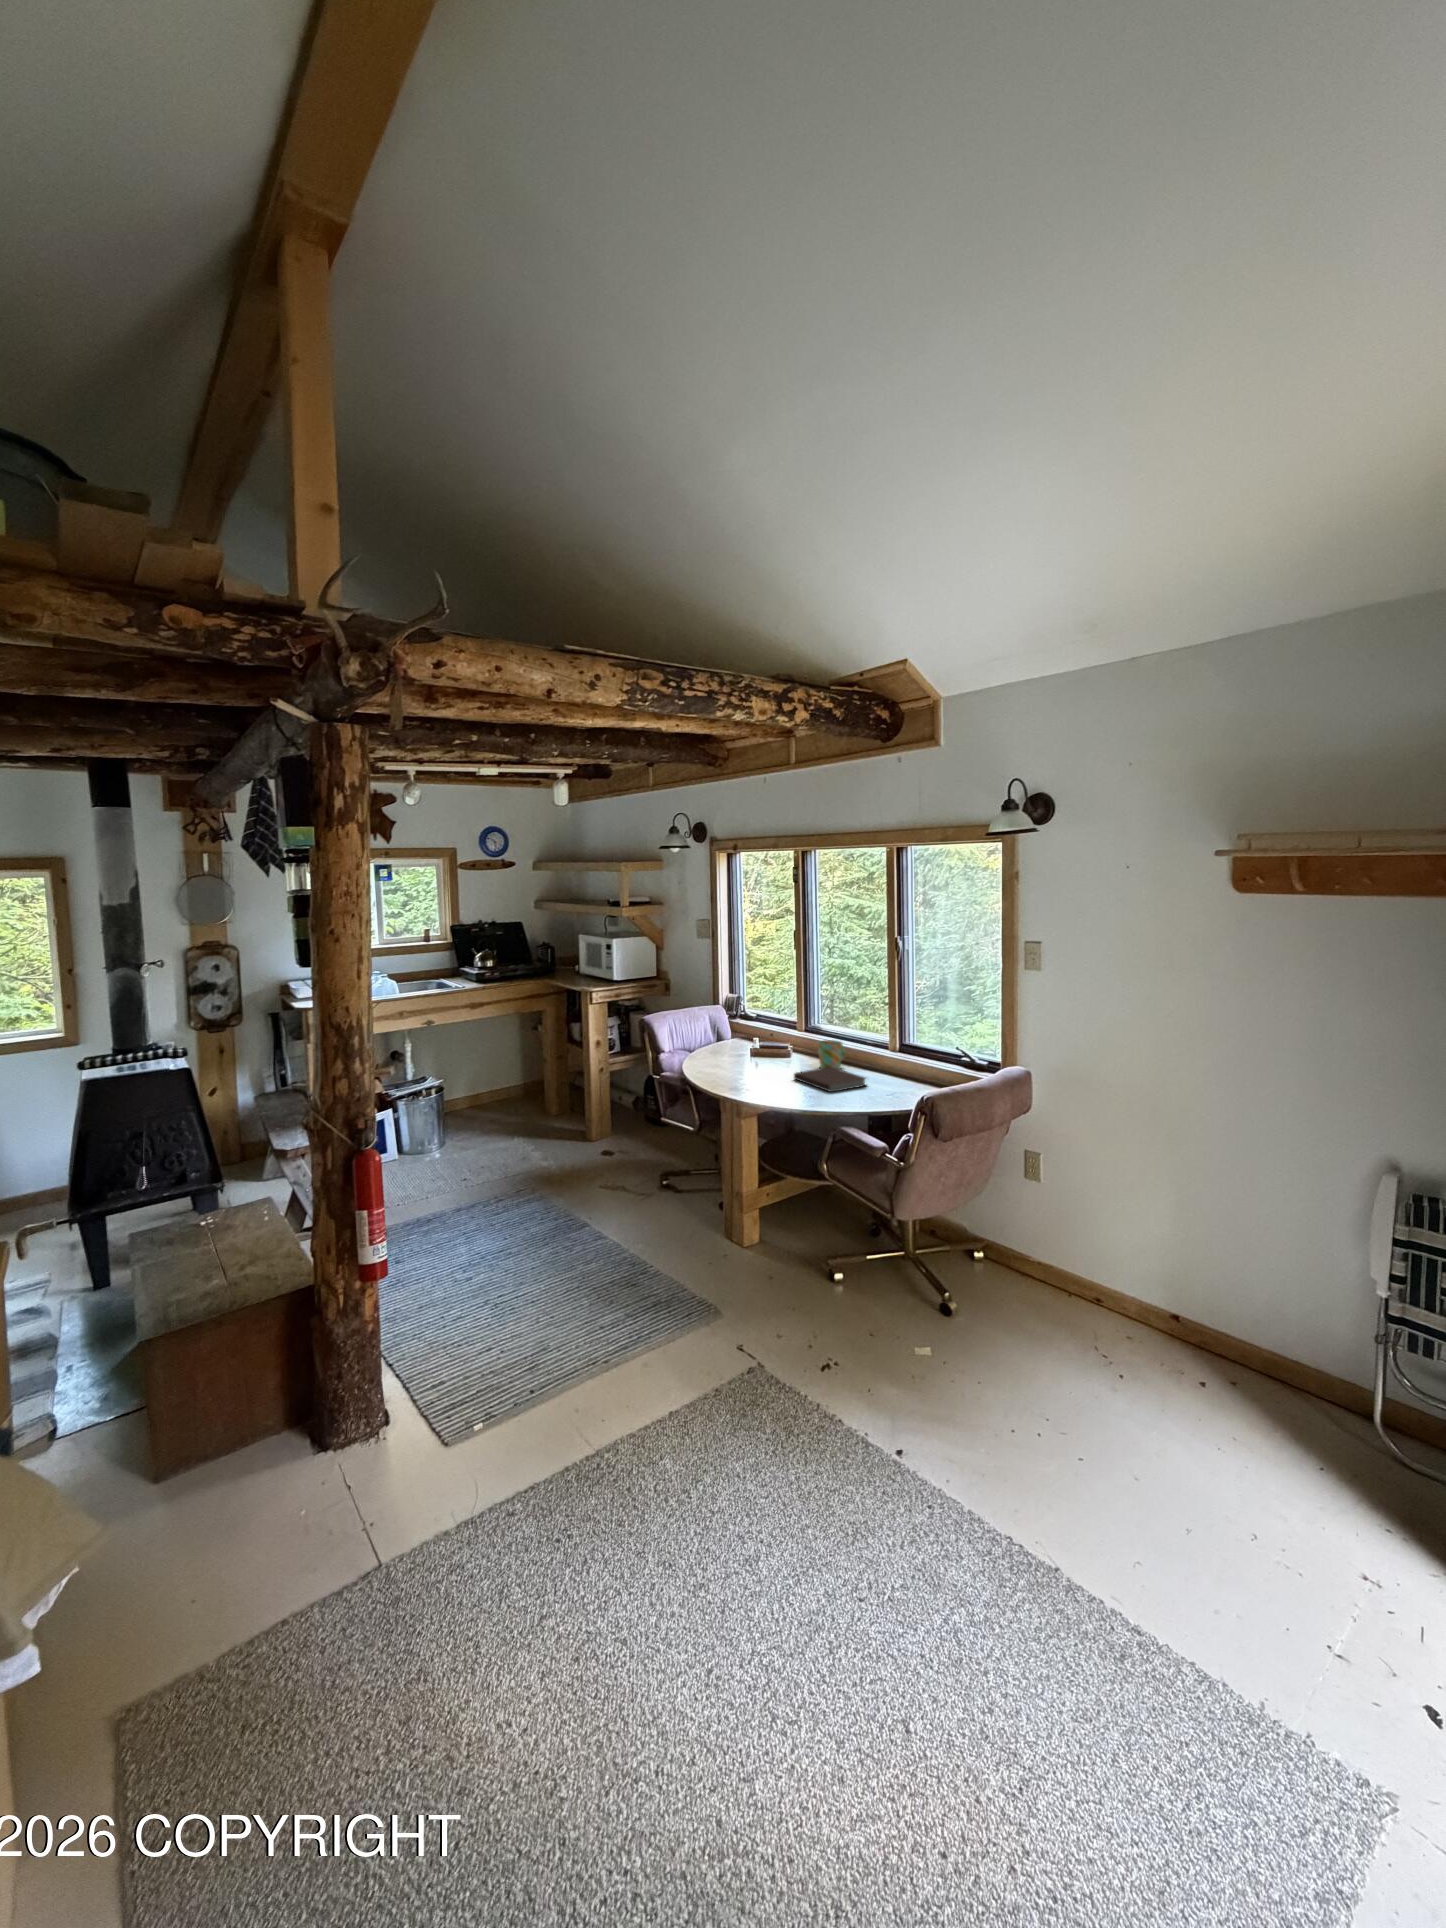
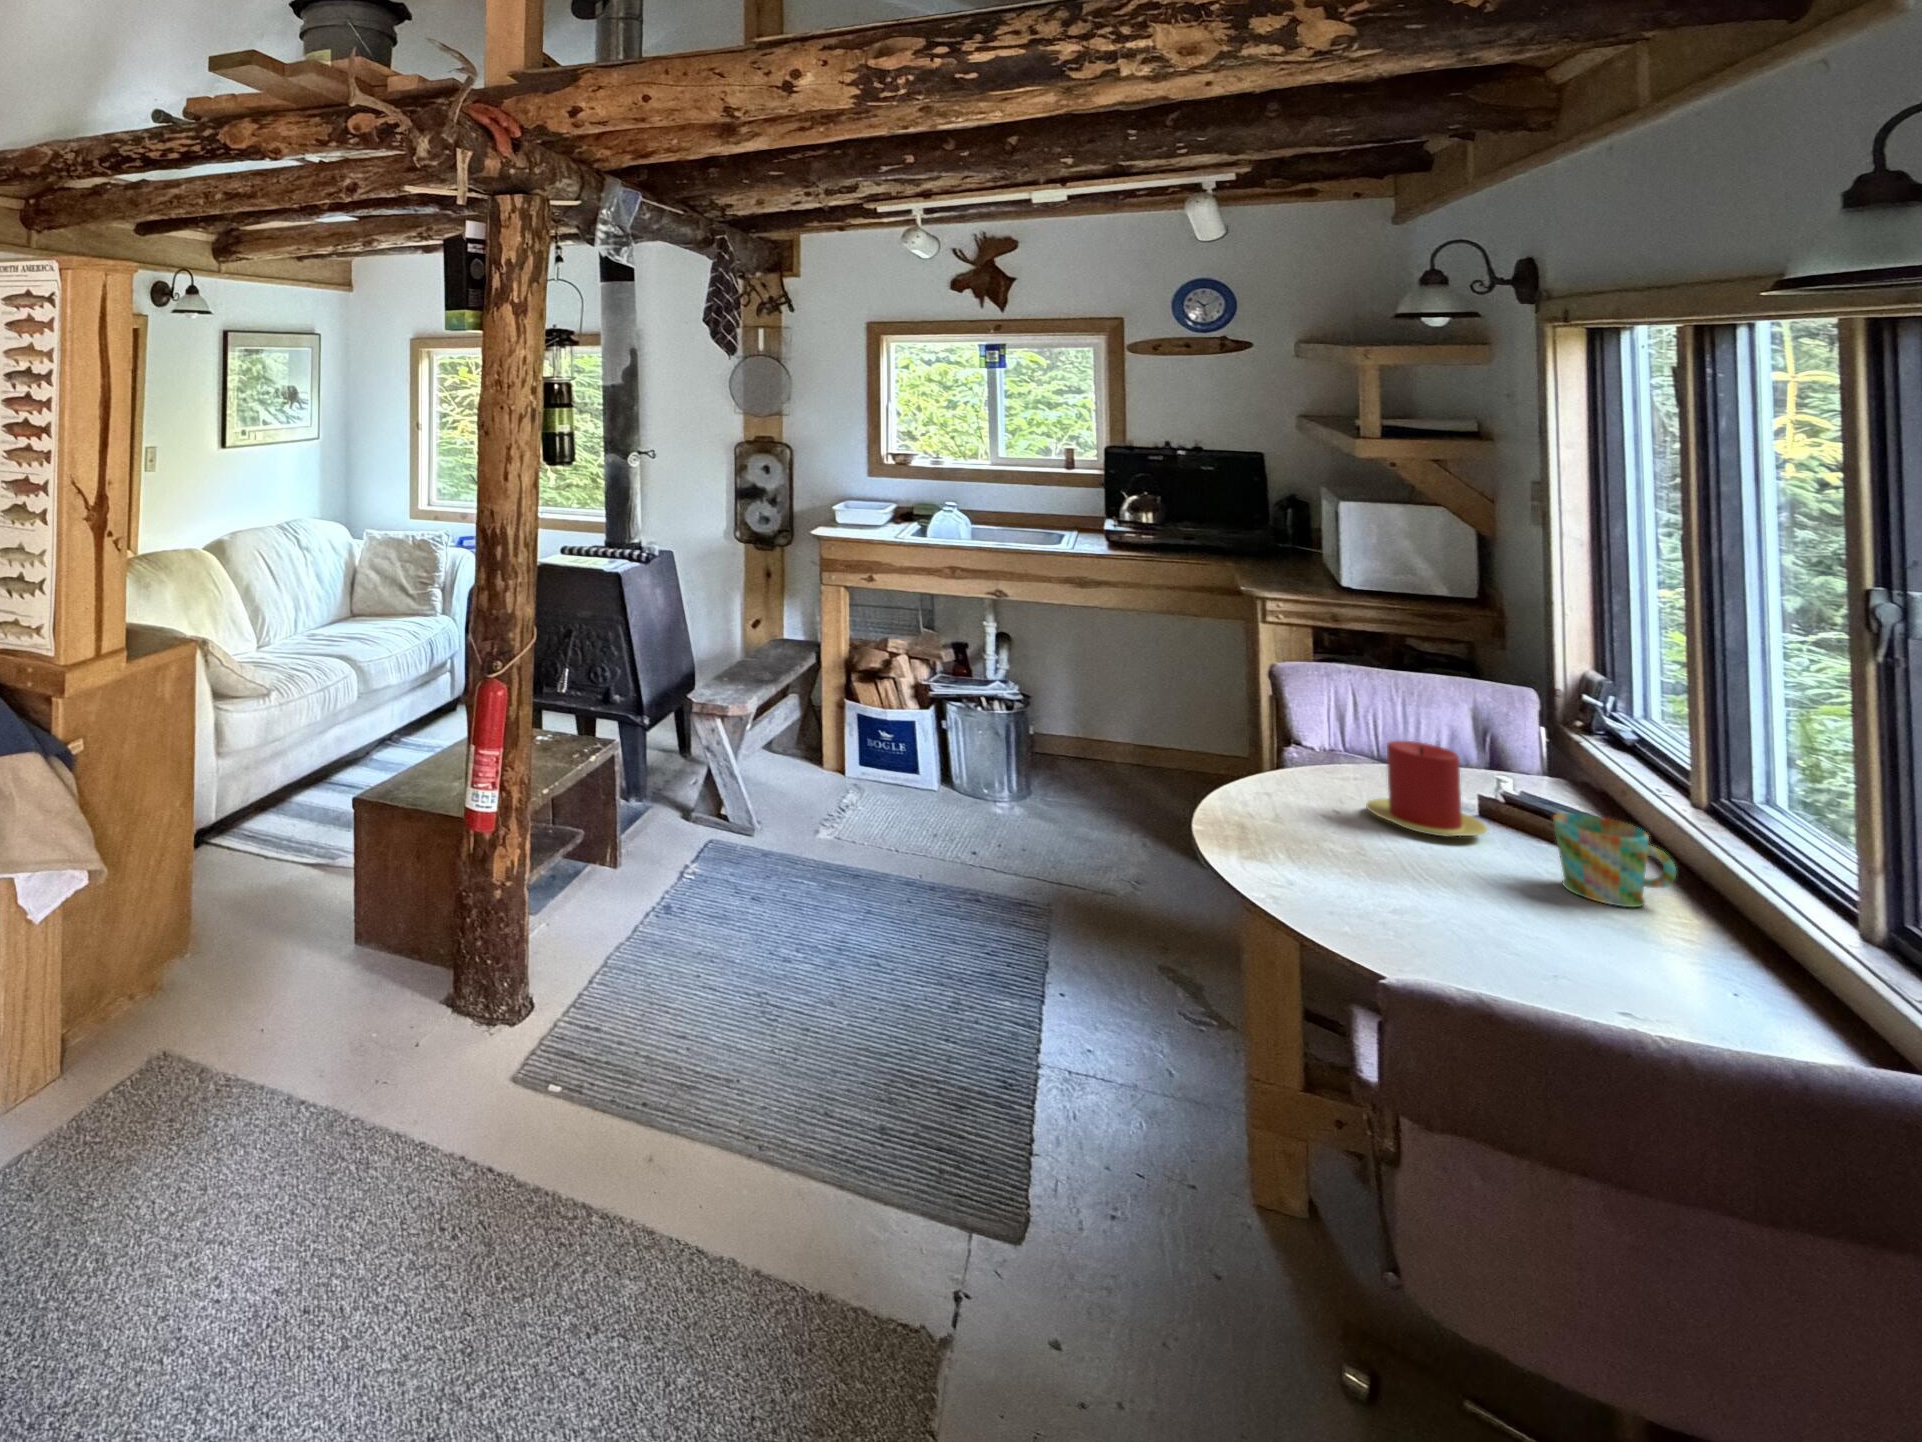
candle: none [749,1032,787,1068] -> present [1366,741,1487,837]
notebook: present [794,1067,867,1092] -> none [1397,851,1580,959]

